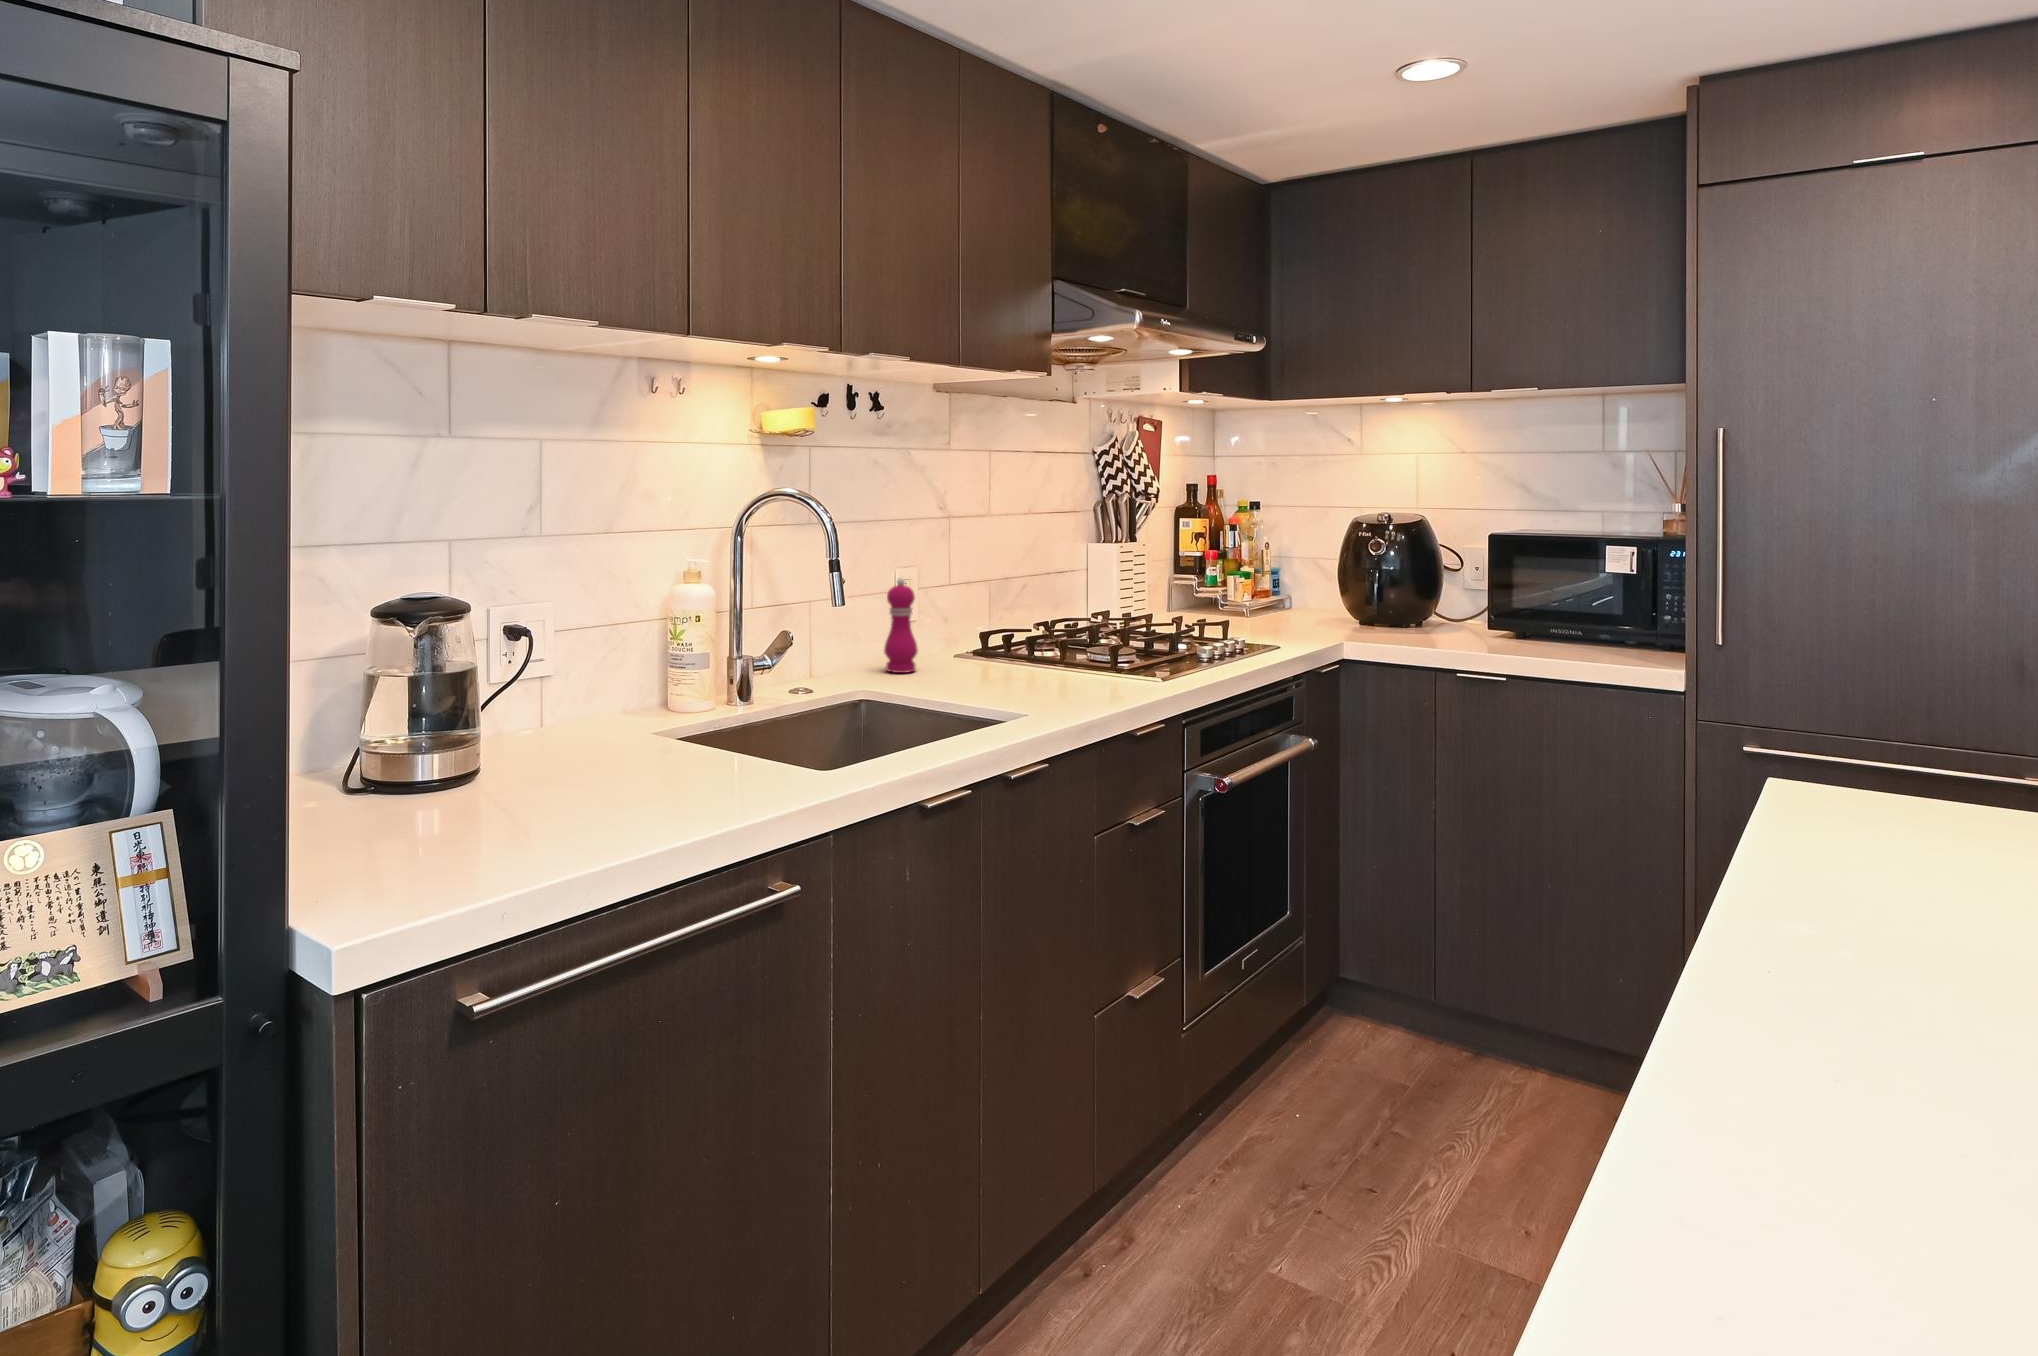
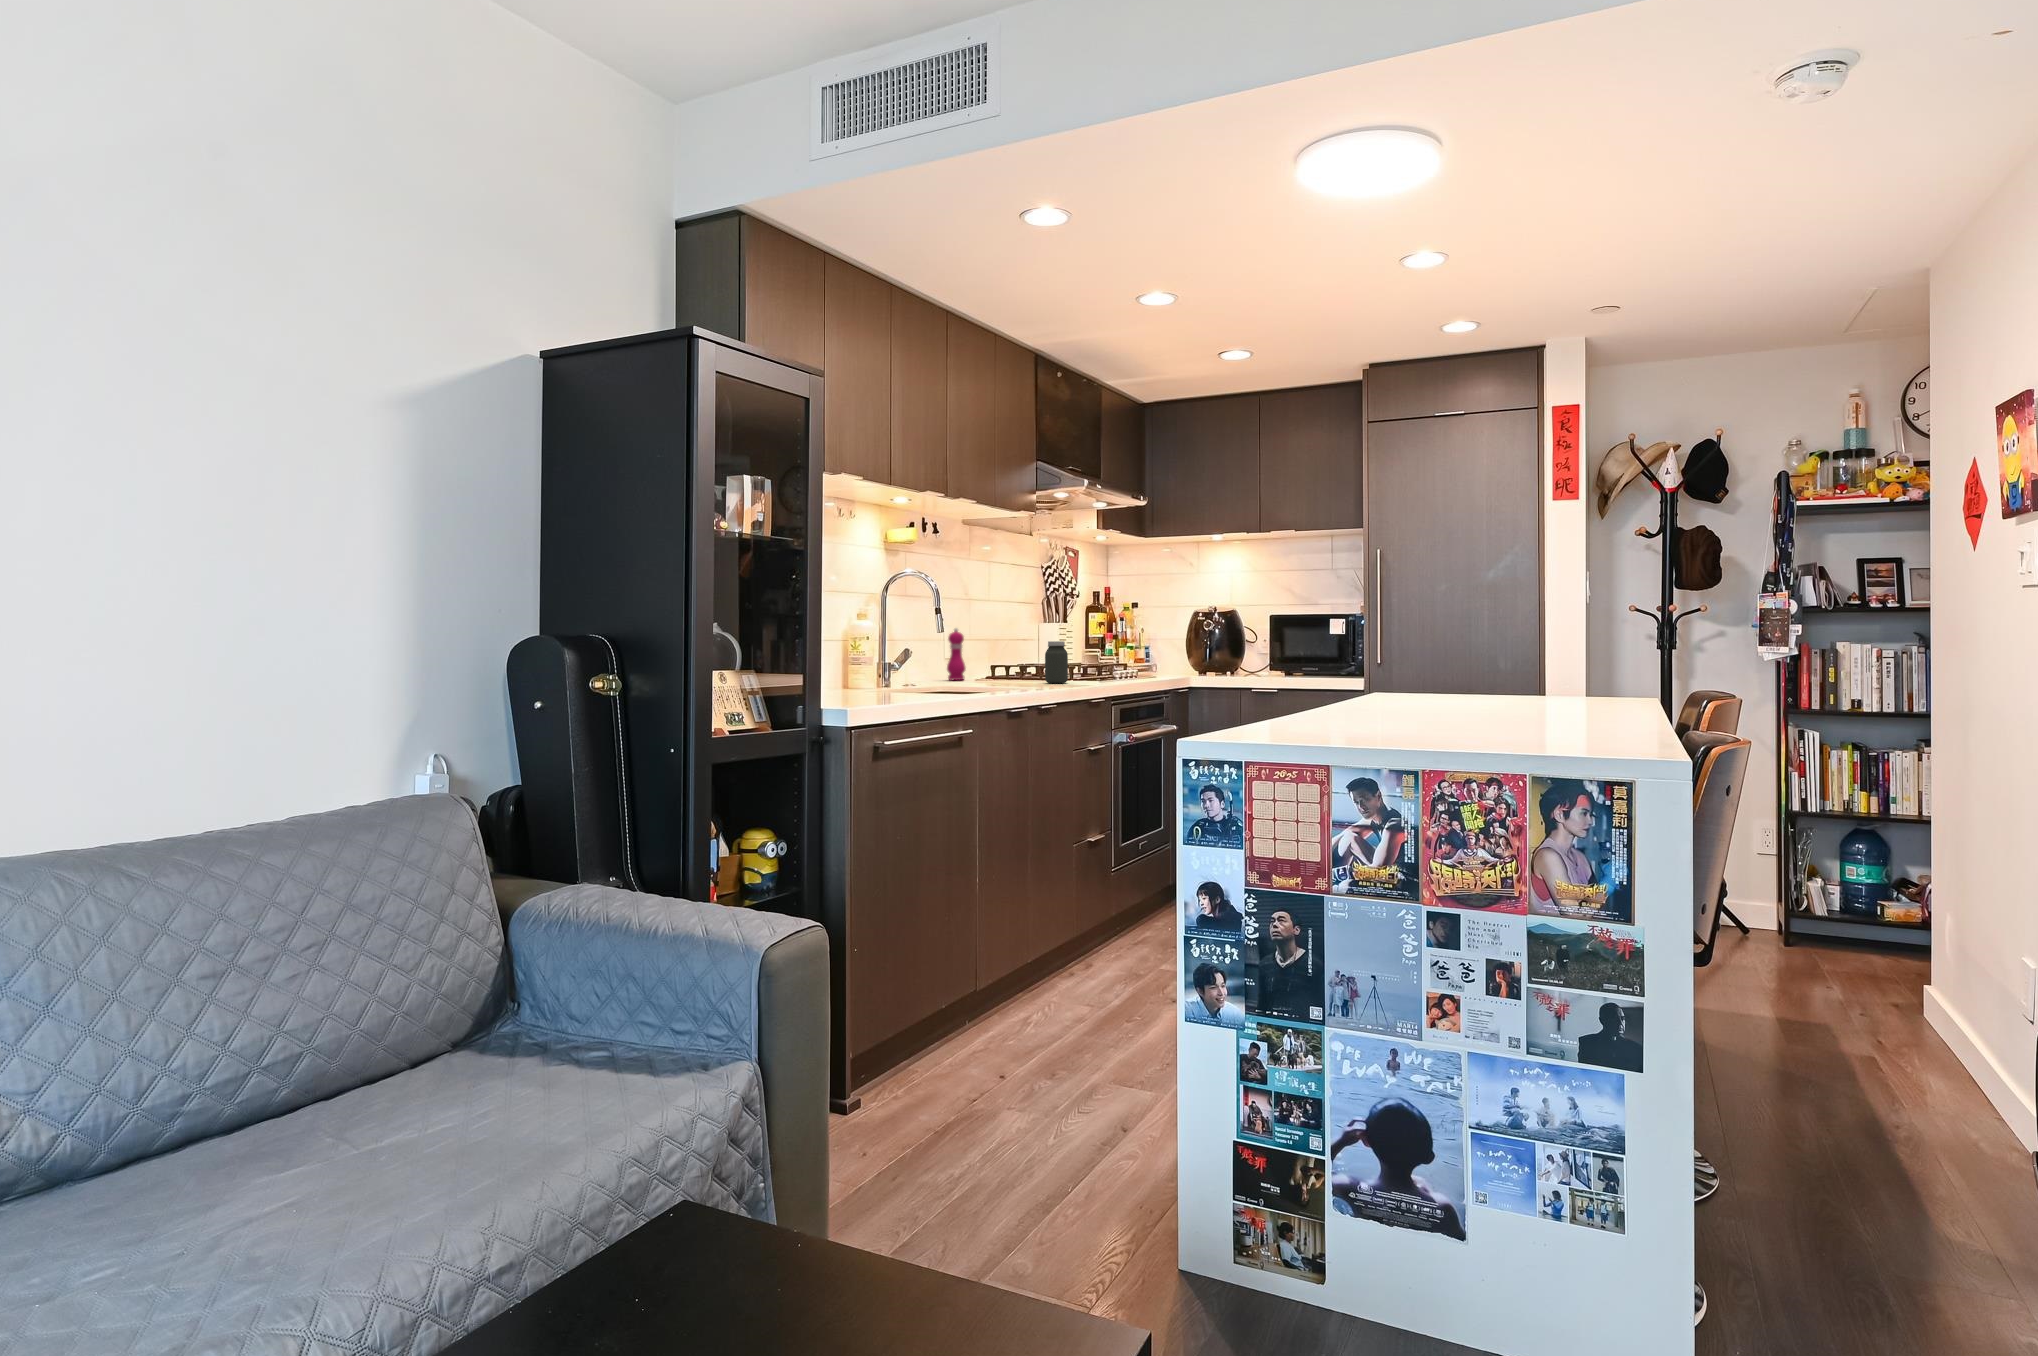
jar: none [1046,617,1090,699] -> present [1045,641,1068,683]

